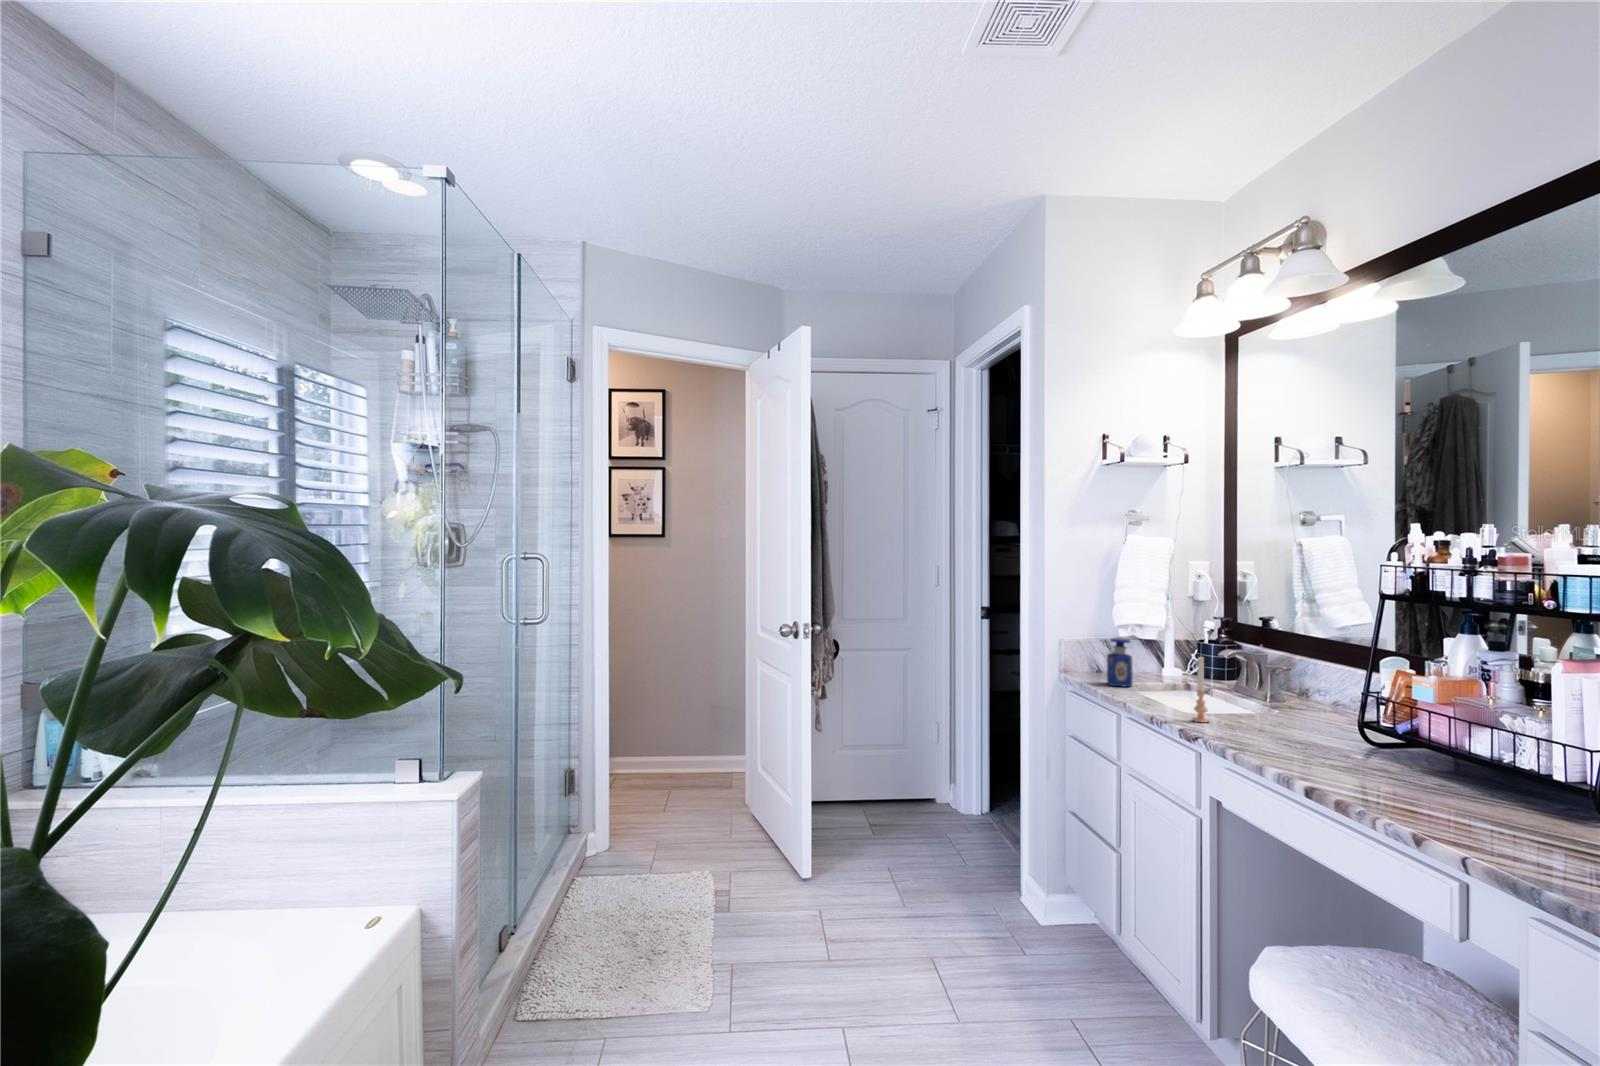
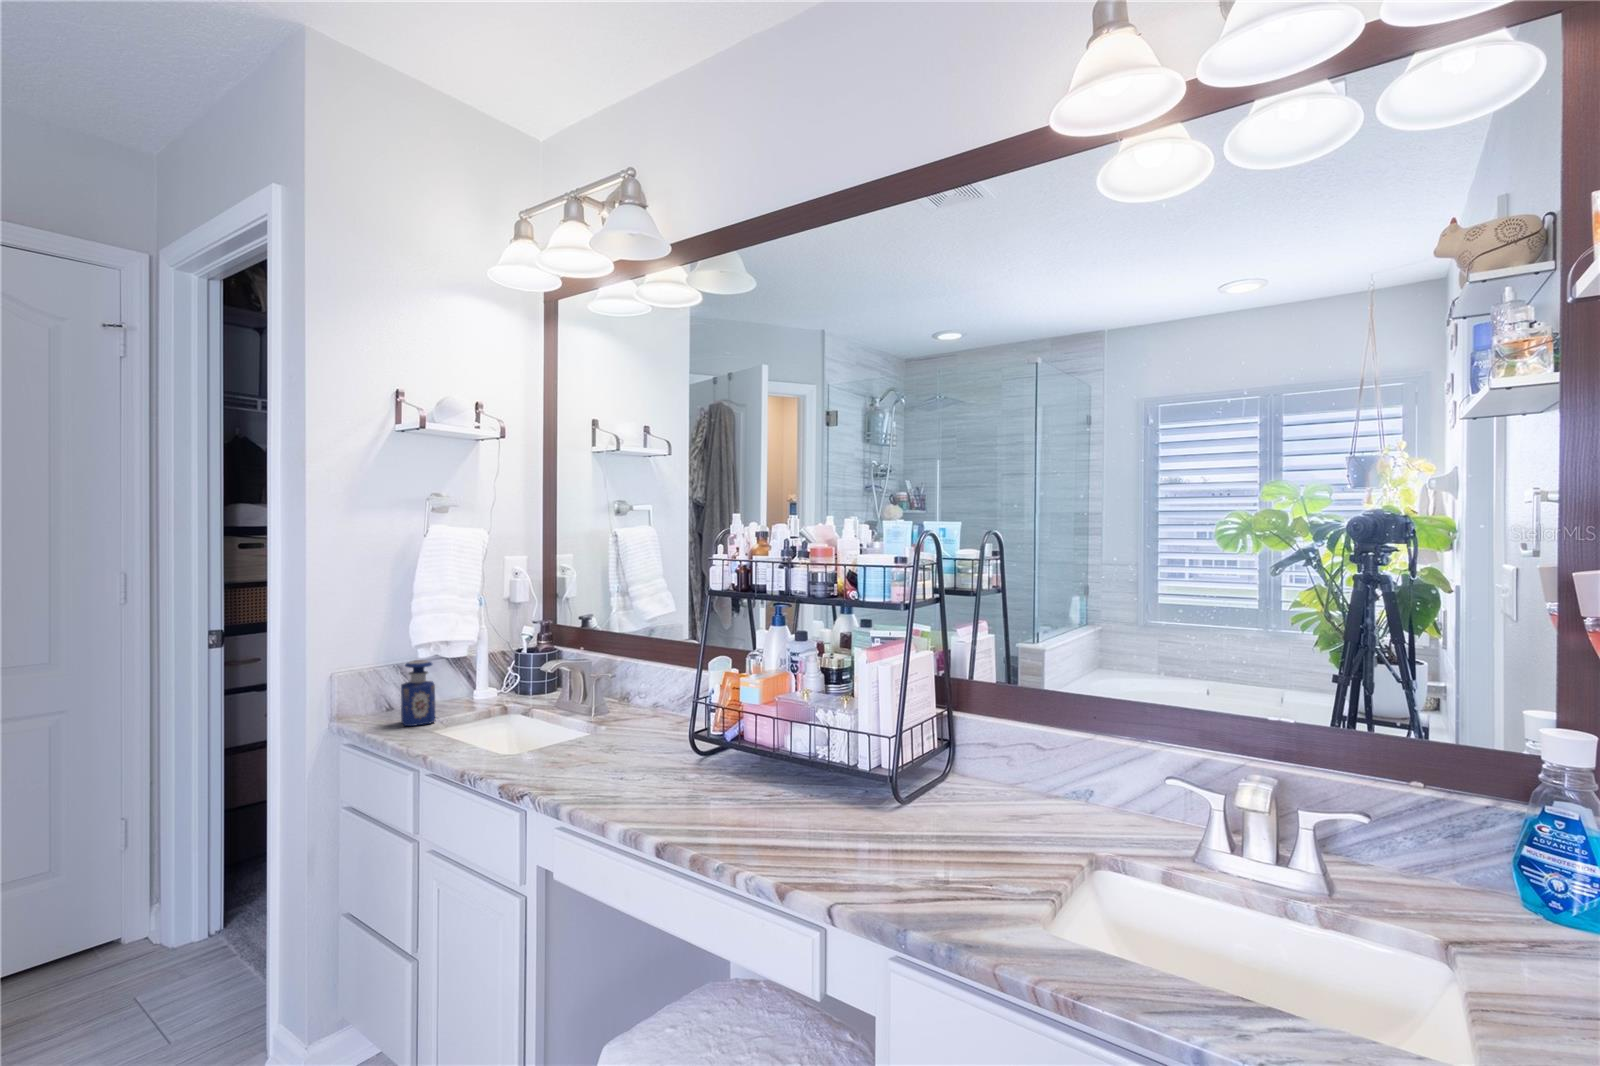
candle: present [1192,657,1210,722] -> none [512,681,534,765]

